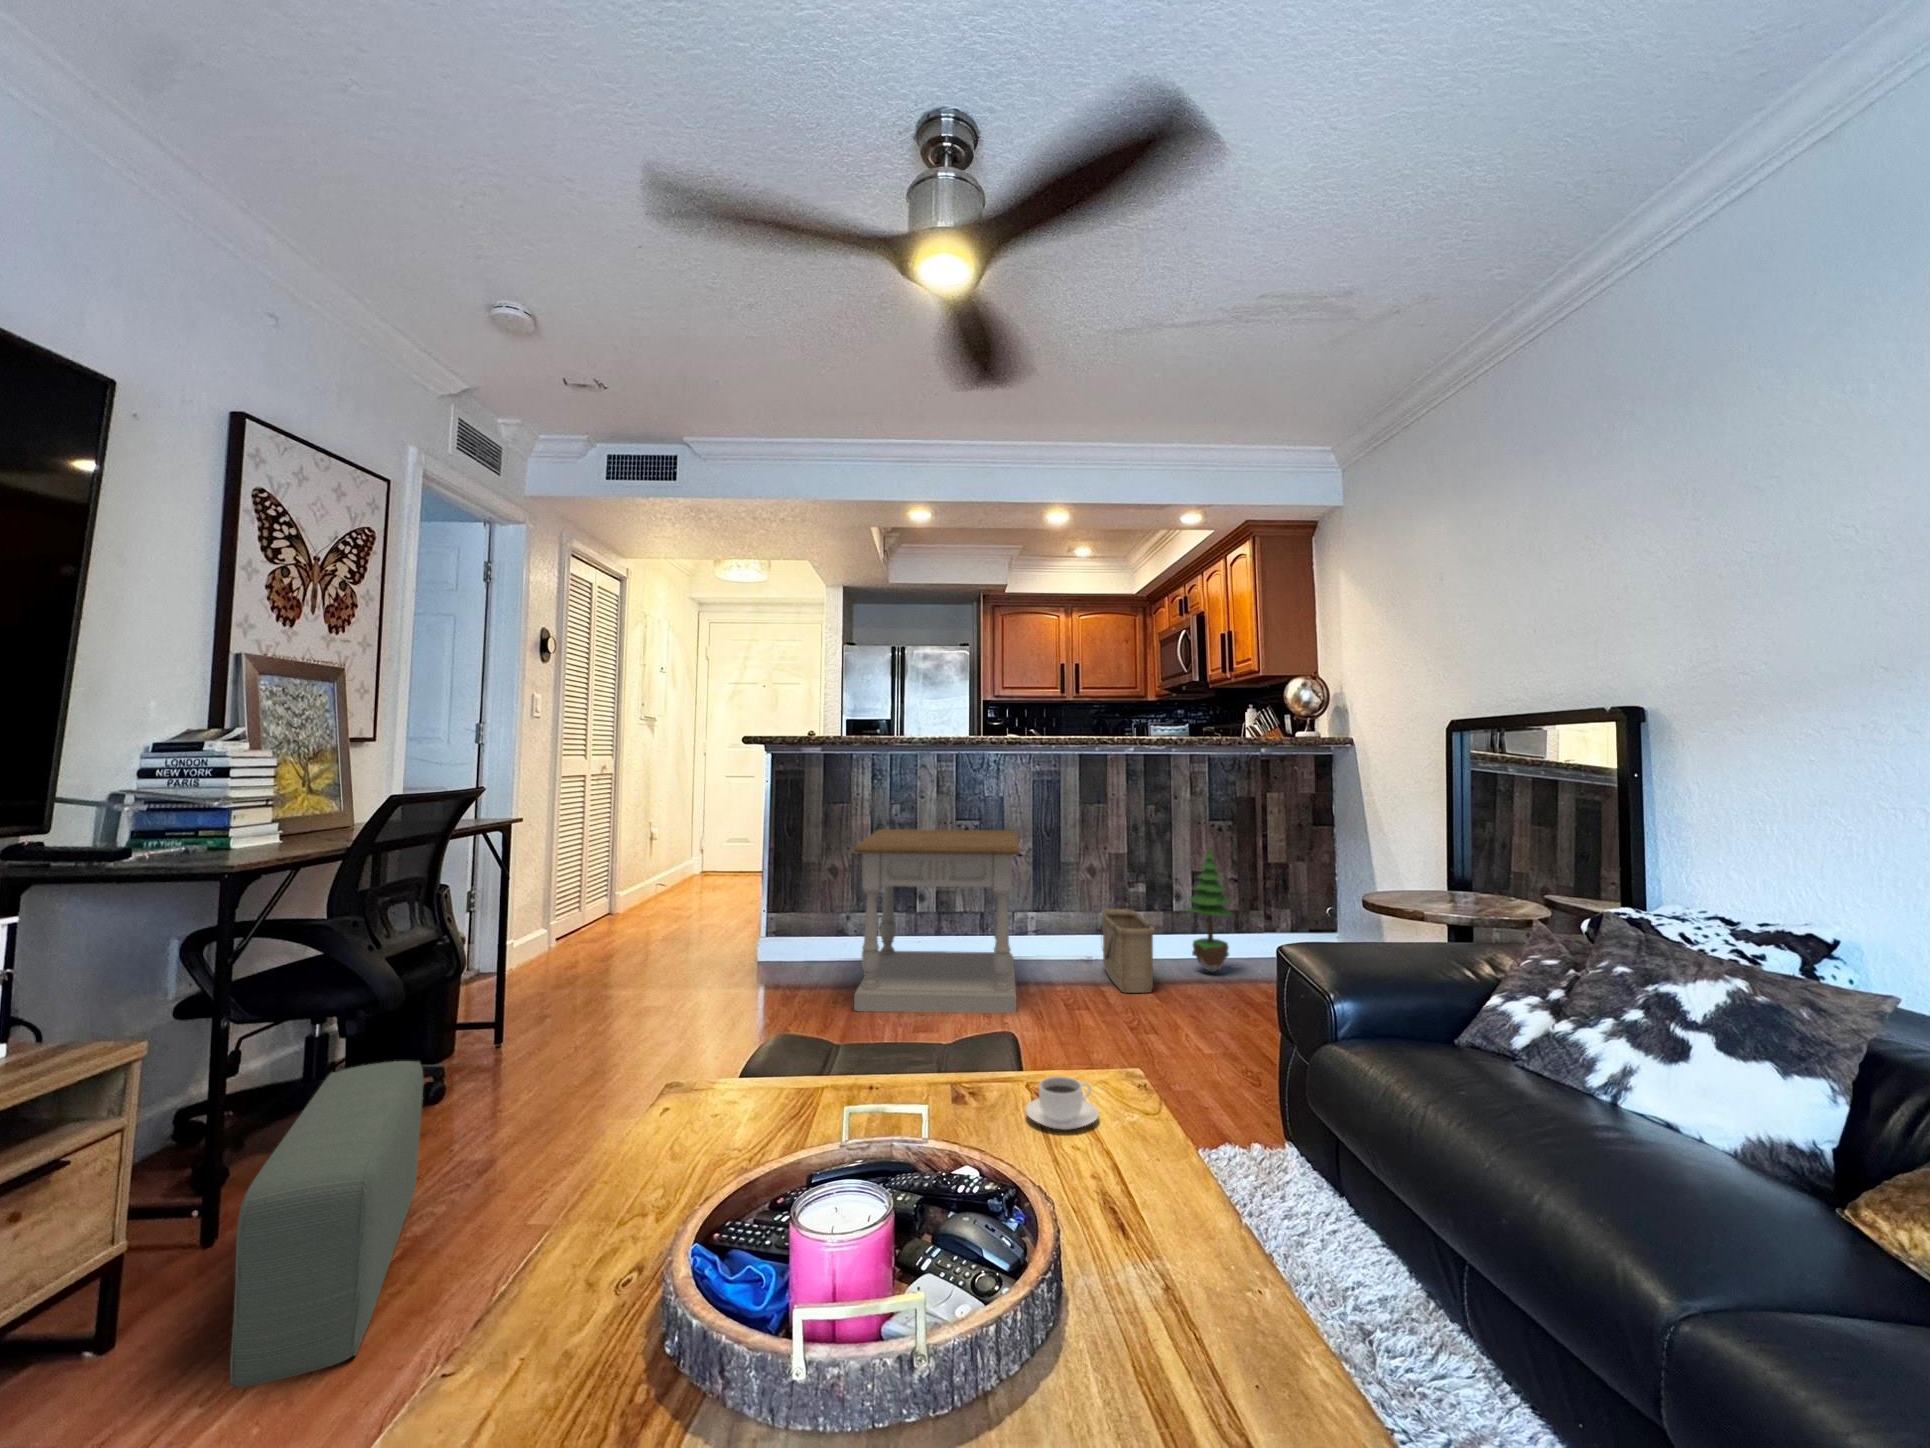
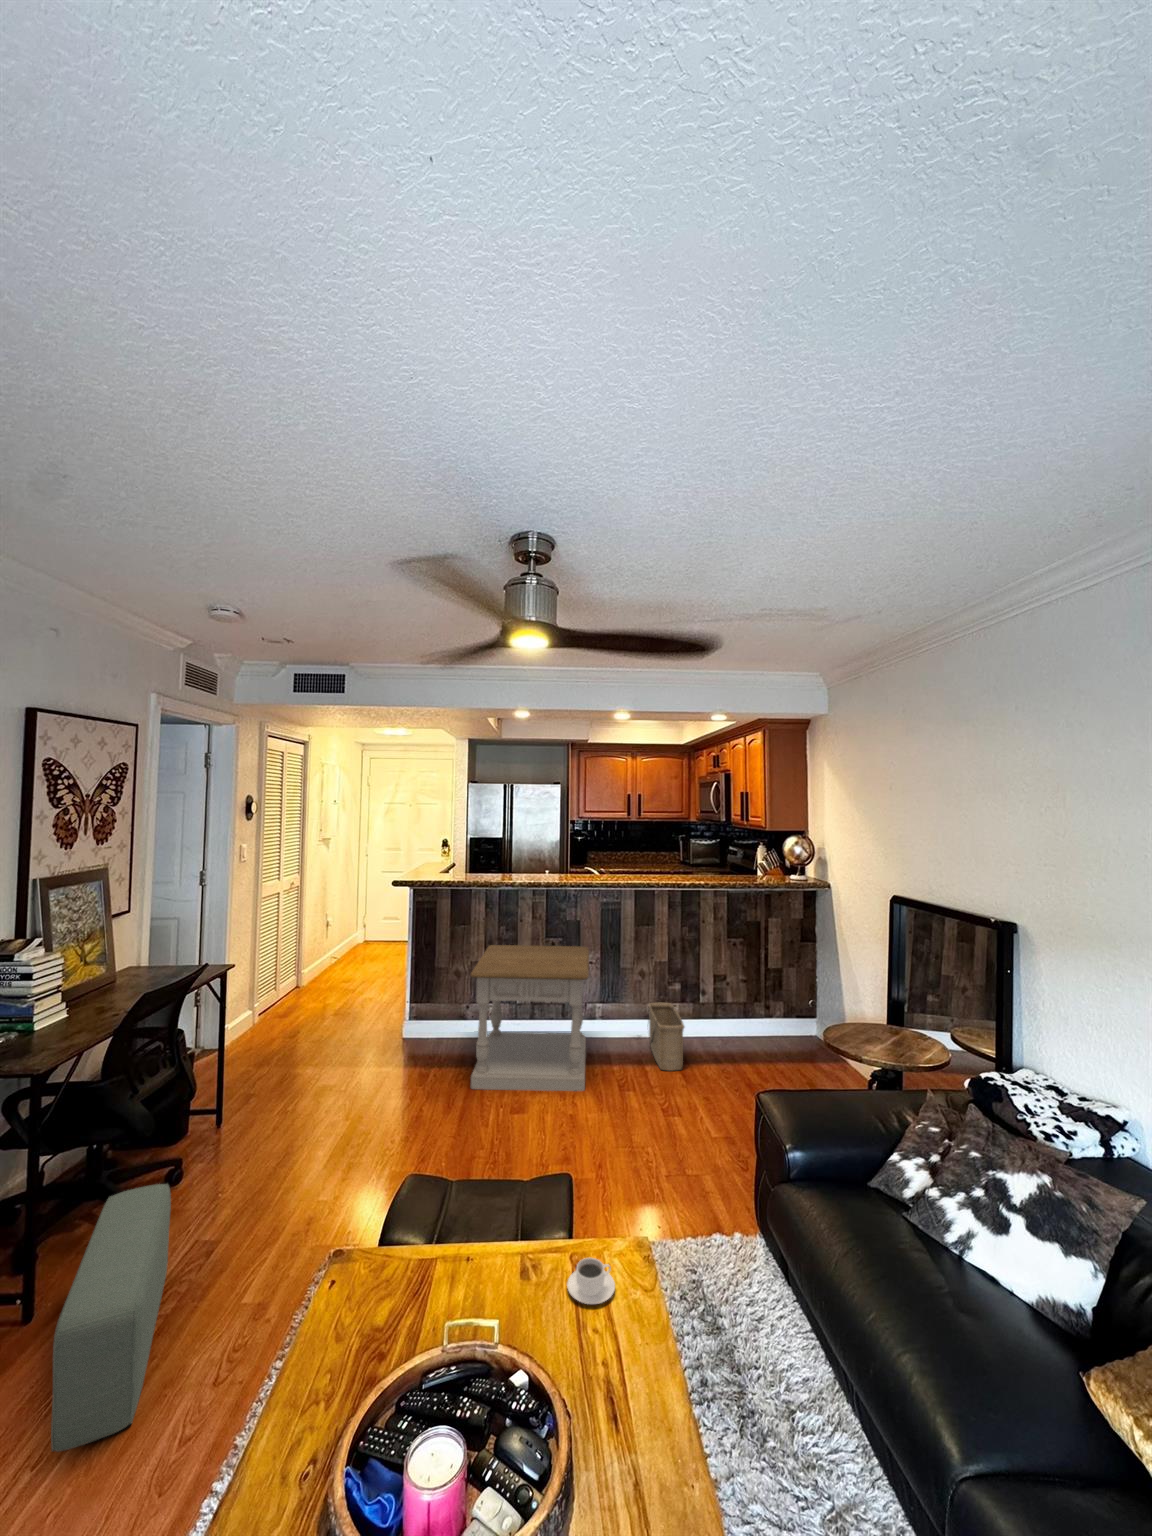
potted tree: present [1188,849,1231,972] -> none [709,960,741,1049]

